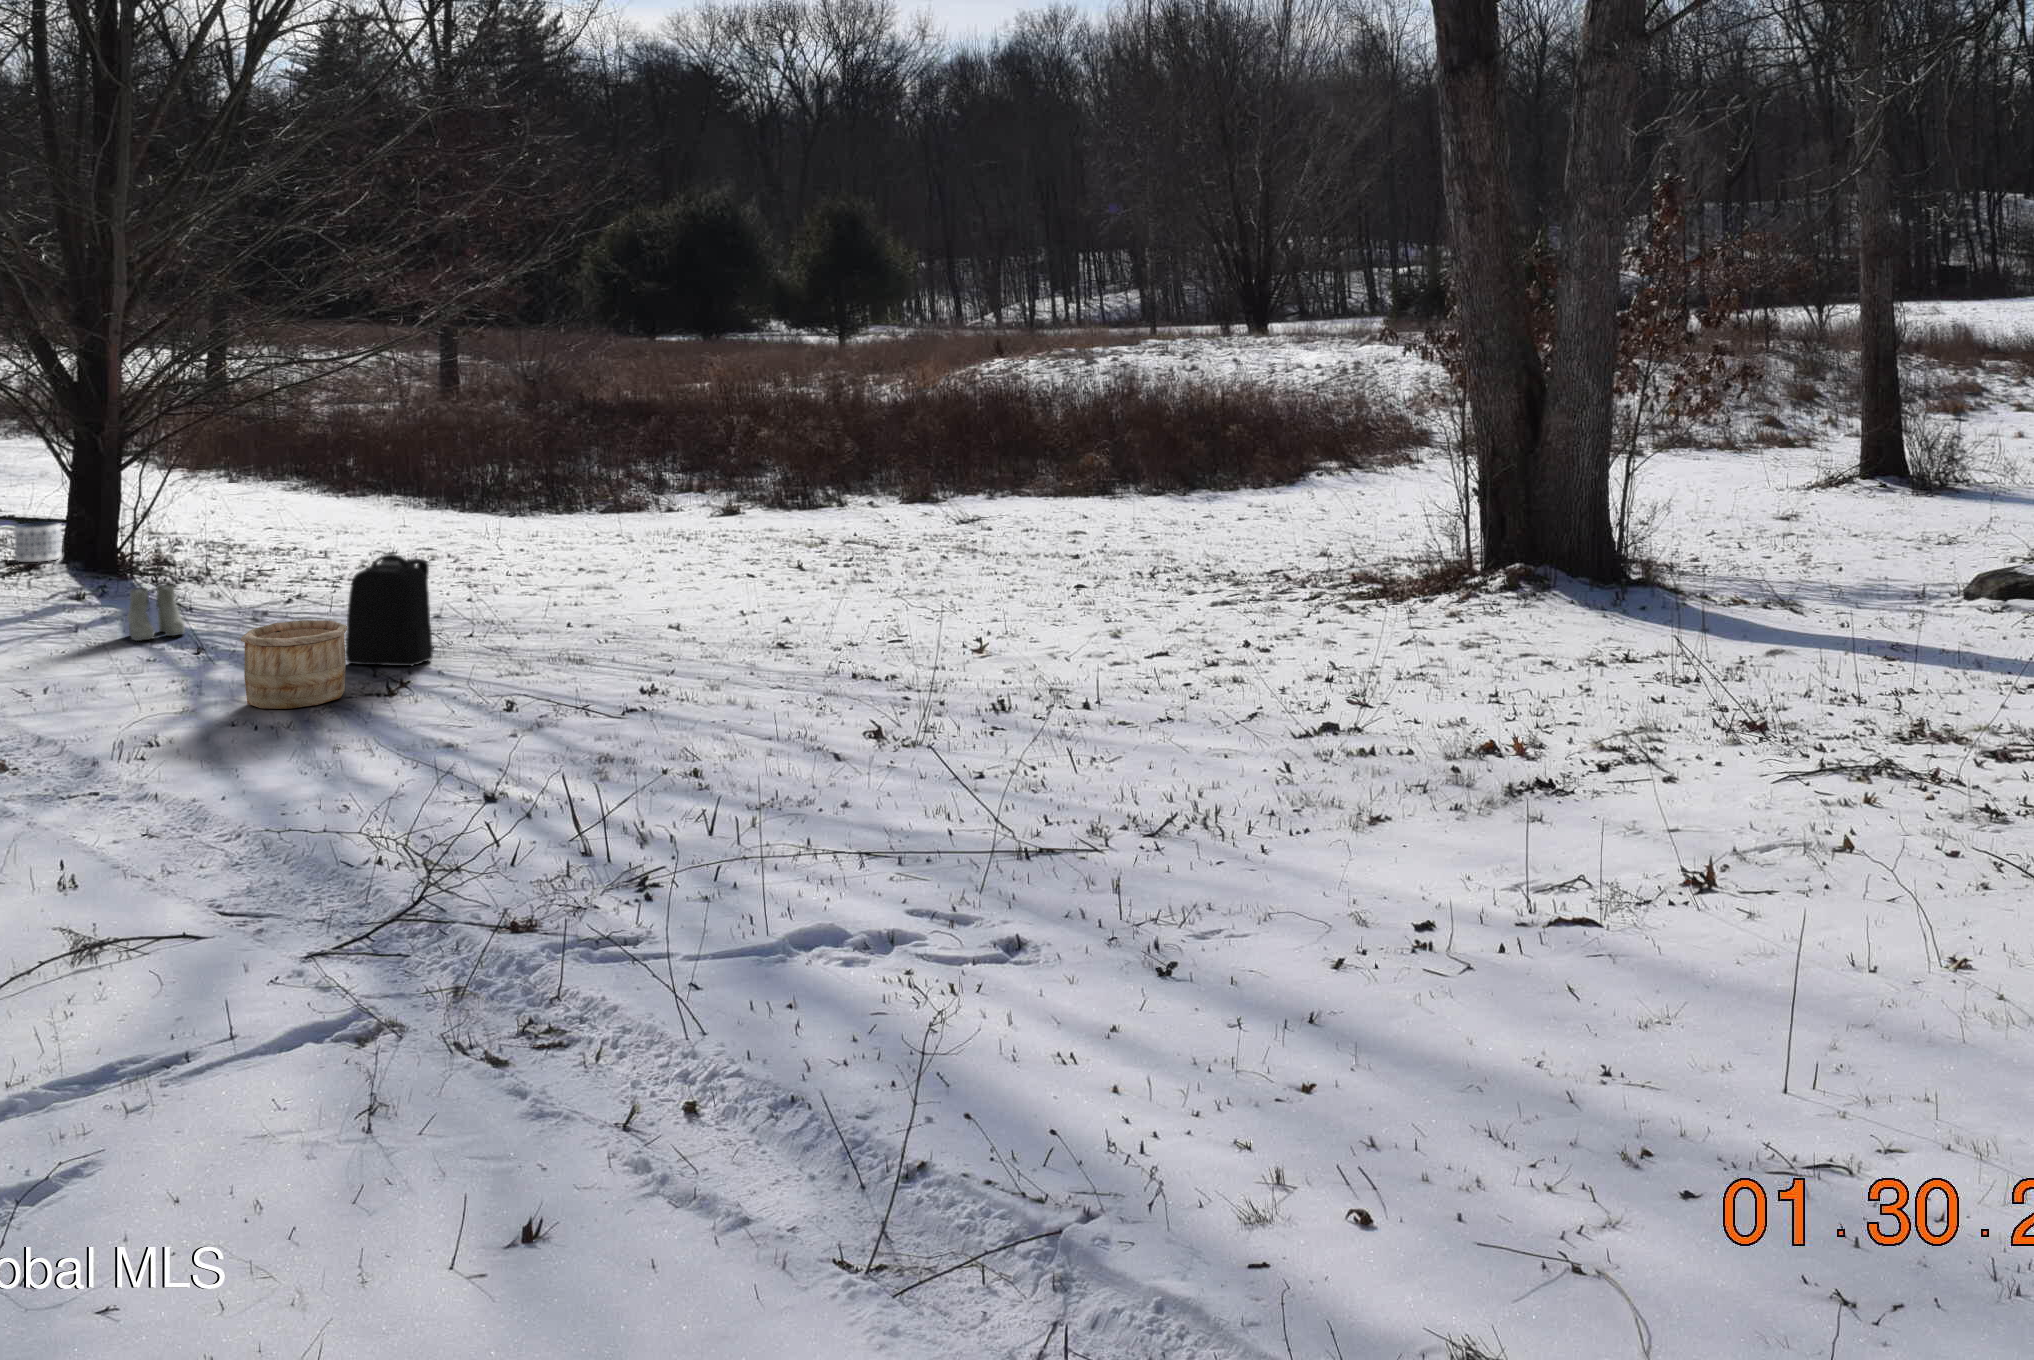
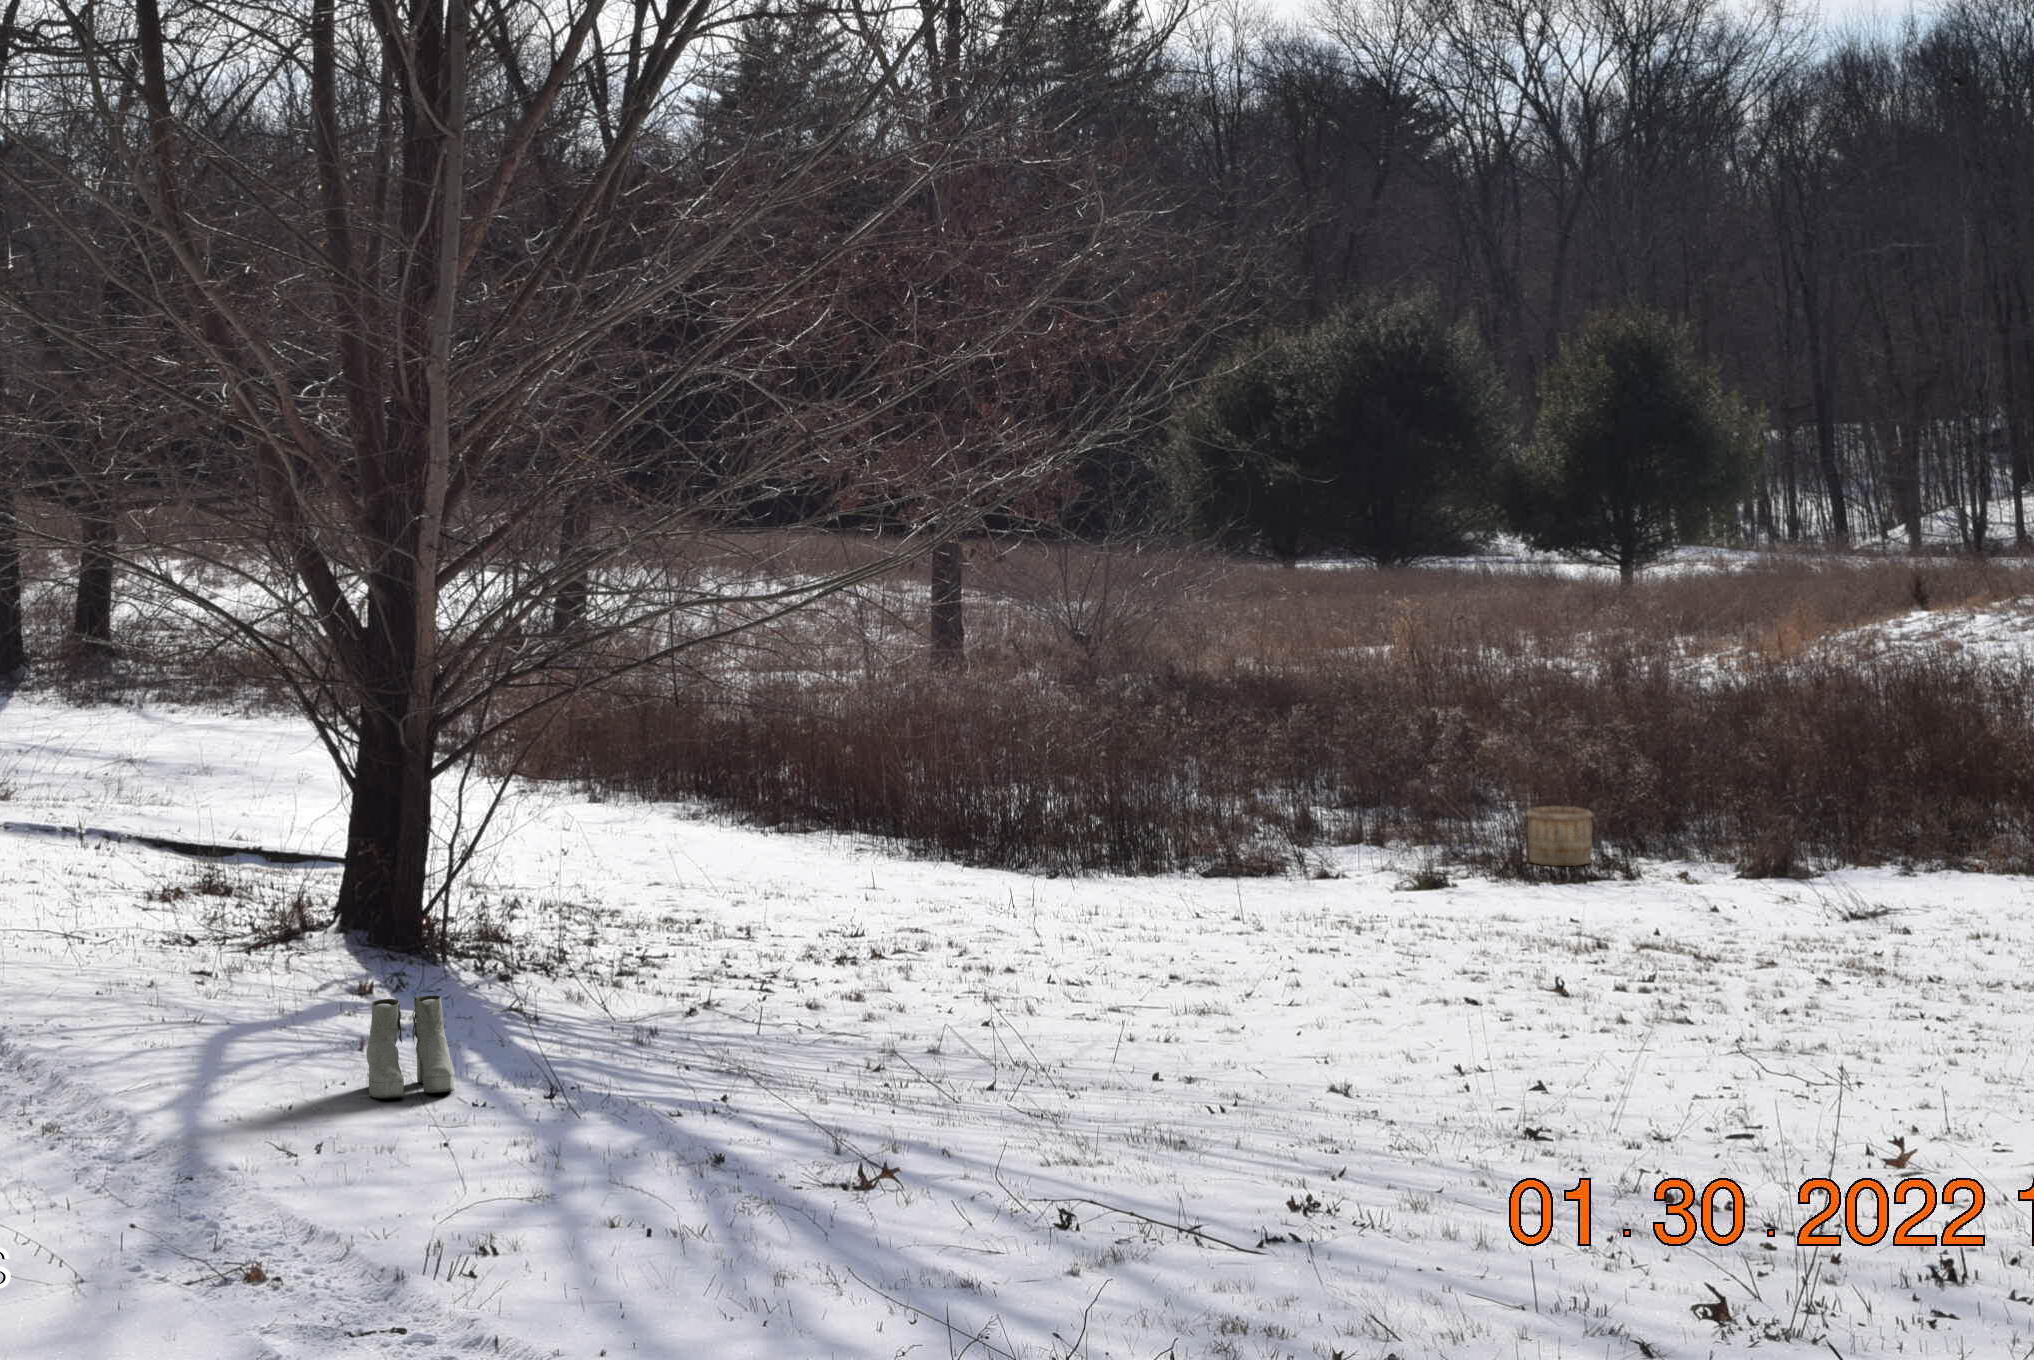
planter: present [14,522,62,562] -> none [276,859,342,926]
backpack: present [345,554,434,666] -> none [690,972,853,1205]
wooden bucket: present [241,620,347,709] -> present [1526,806,1593,866]

